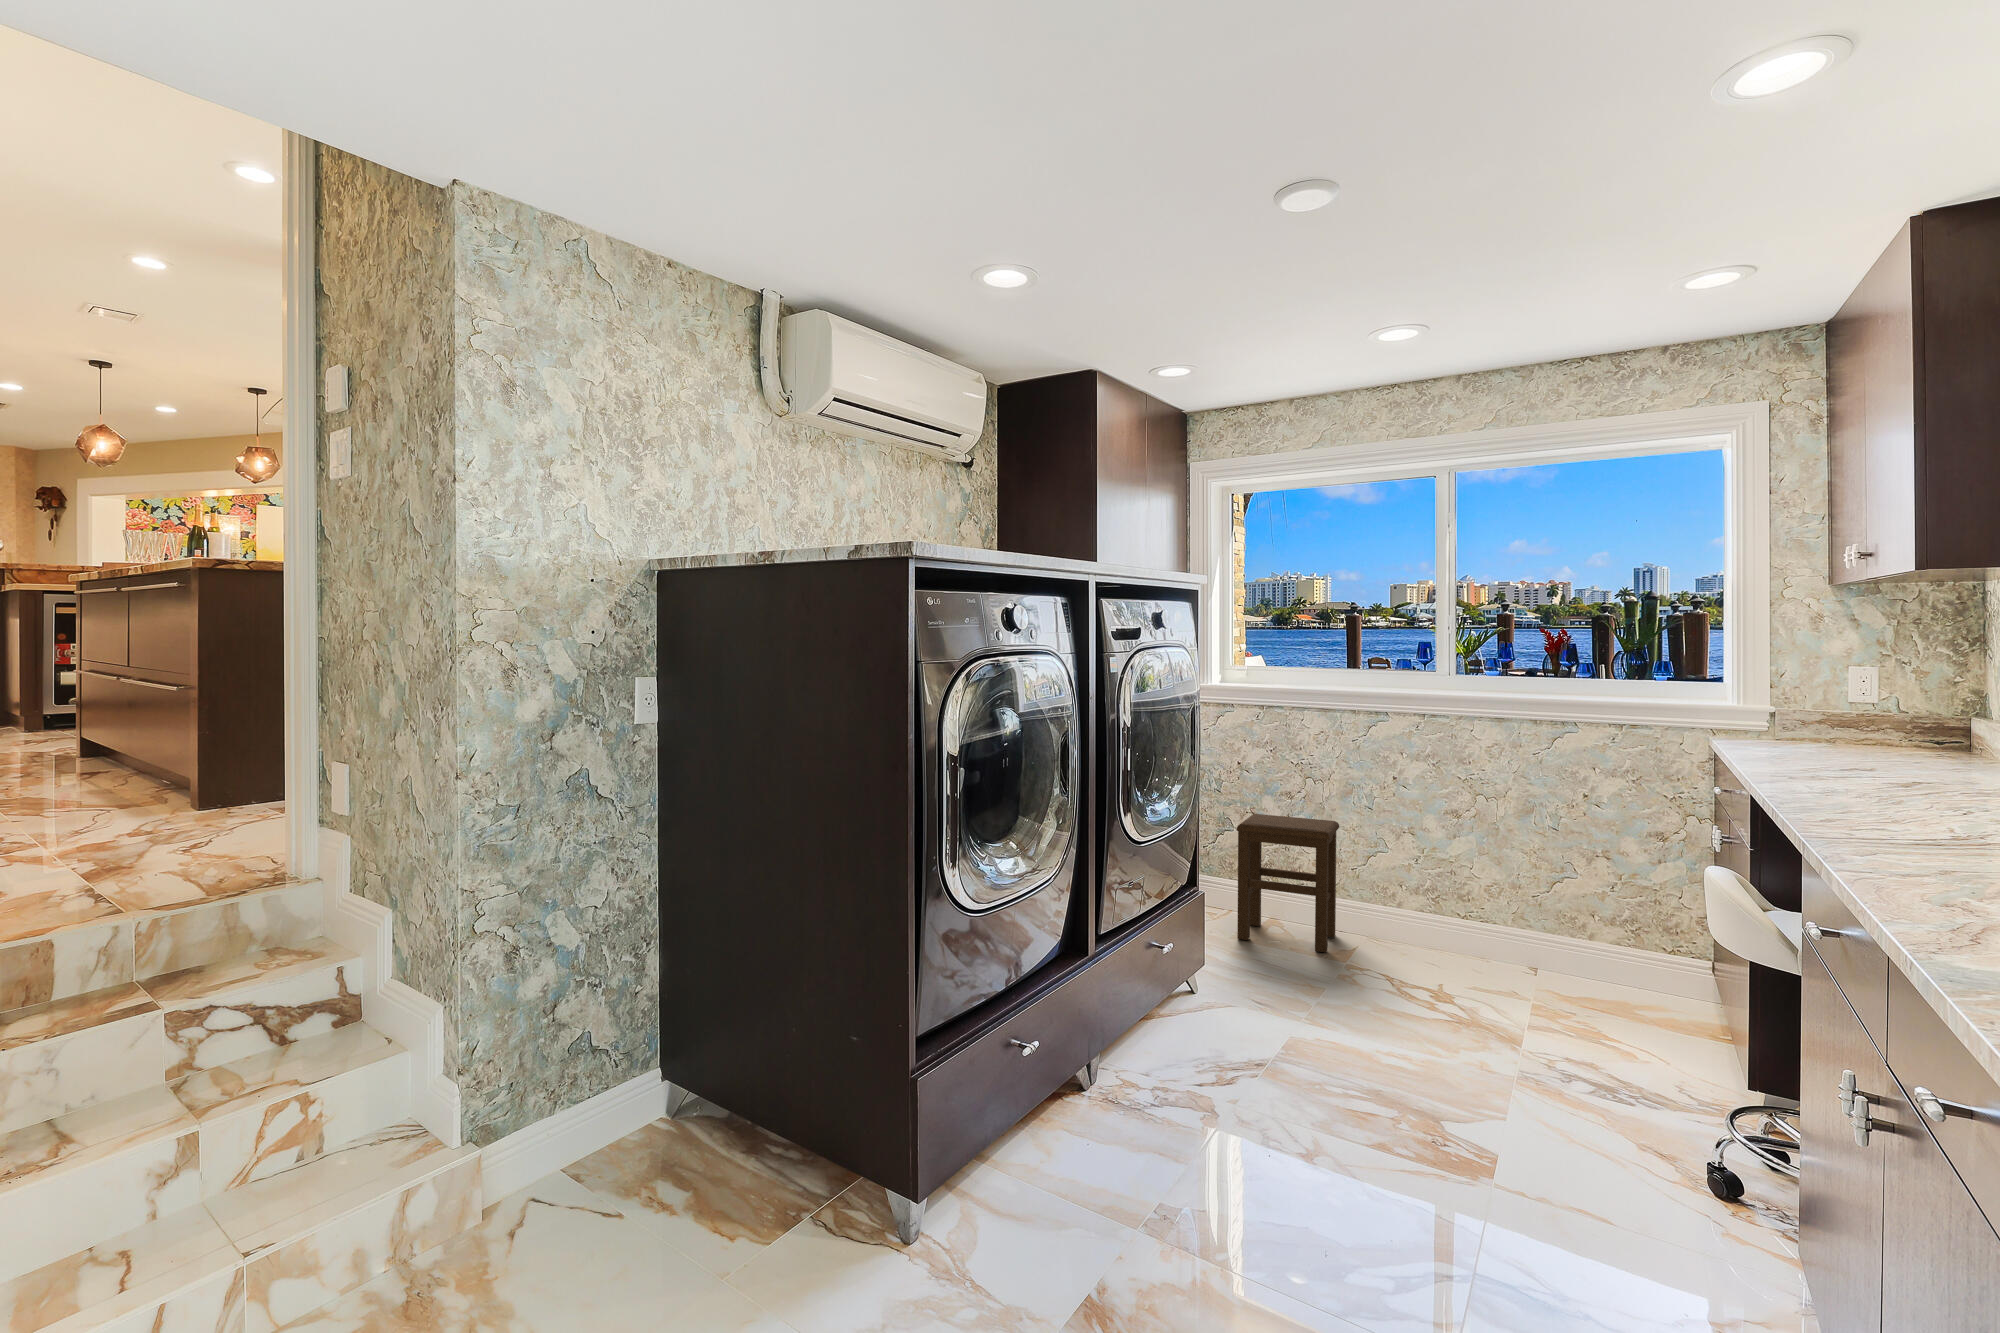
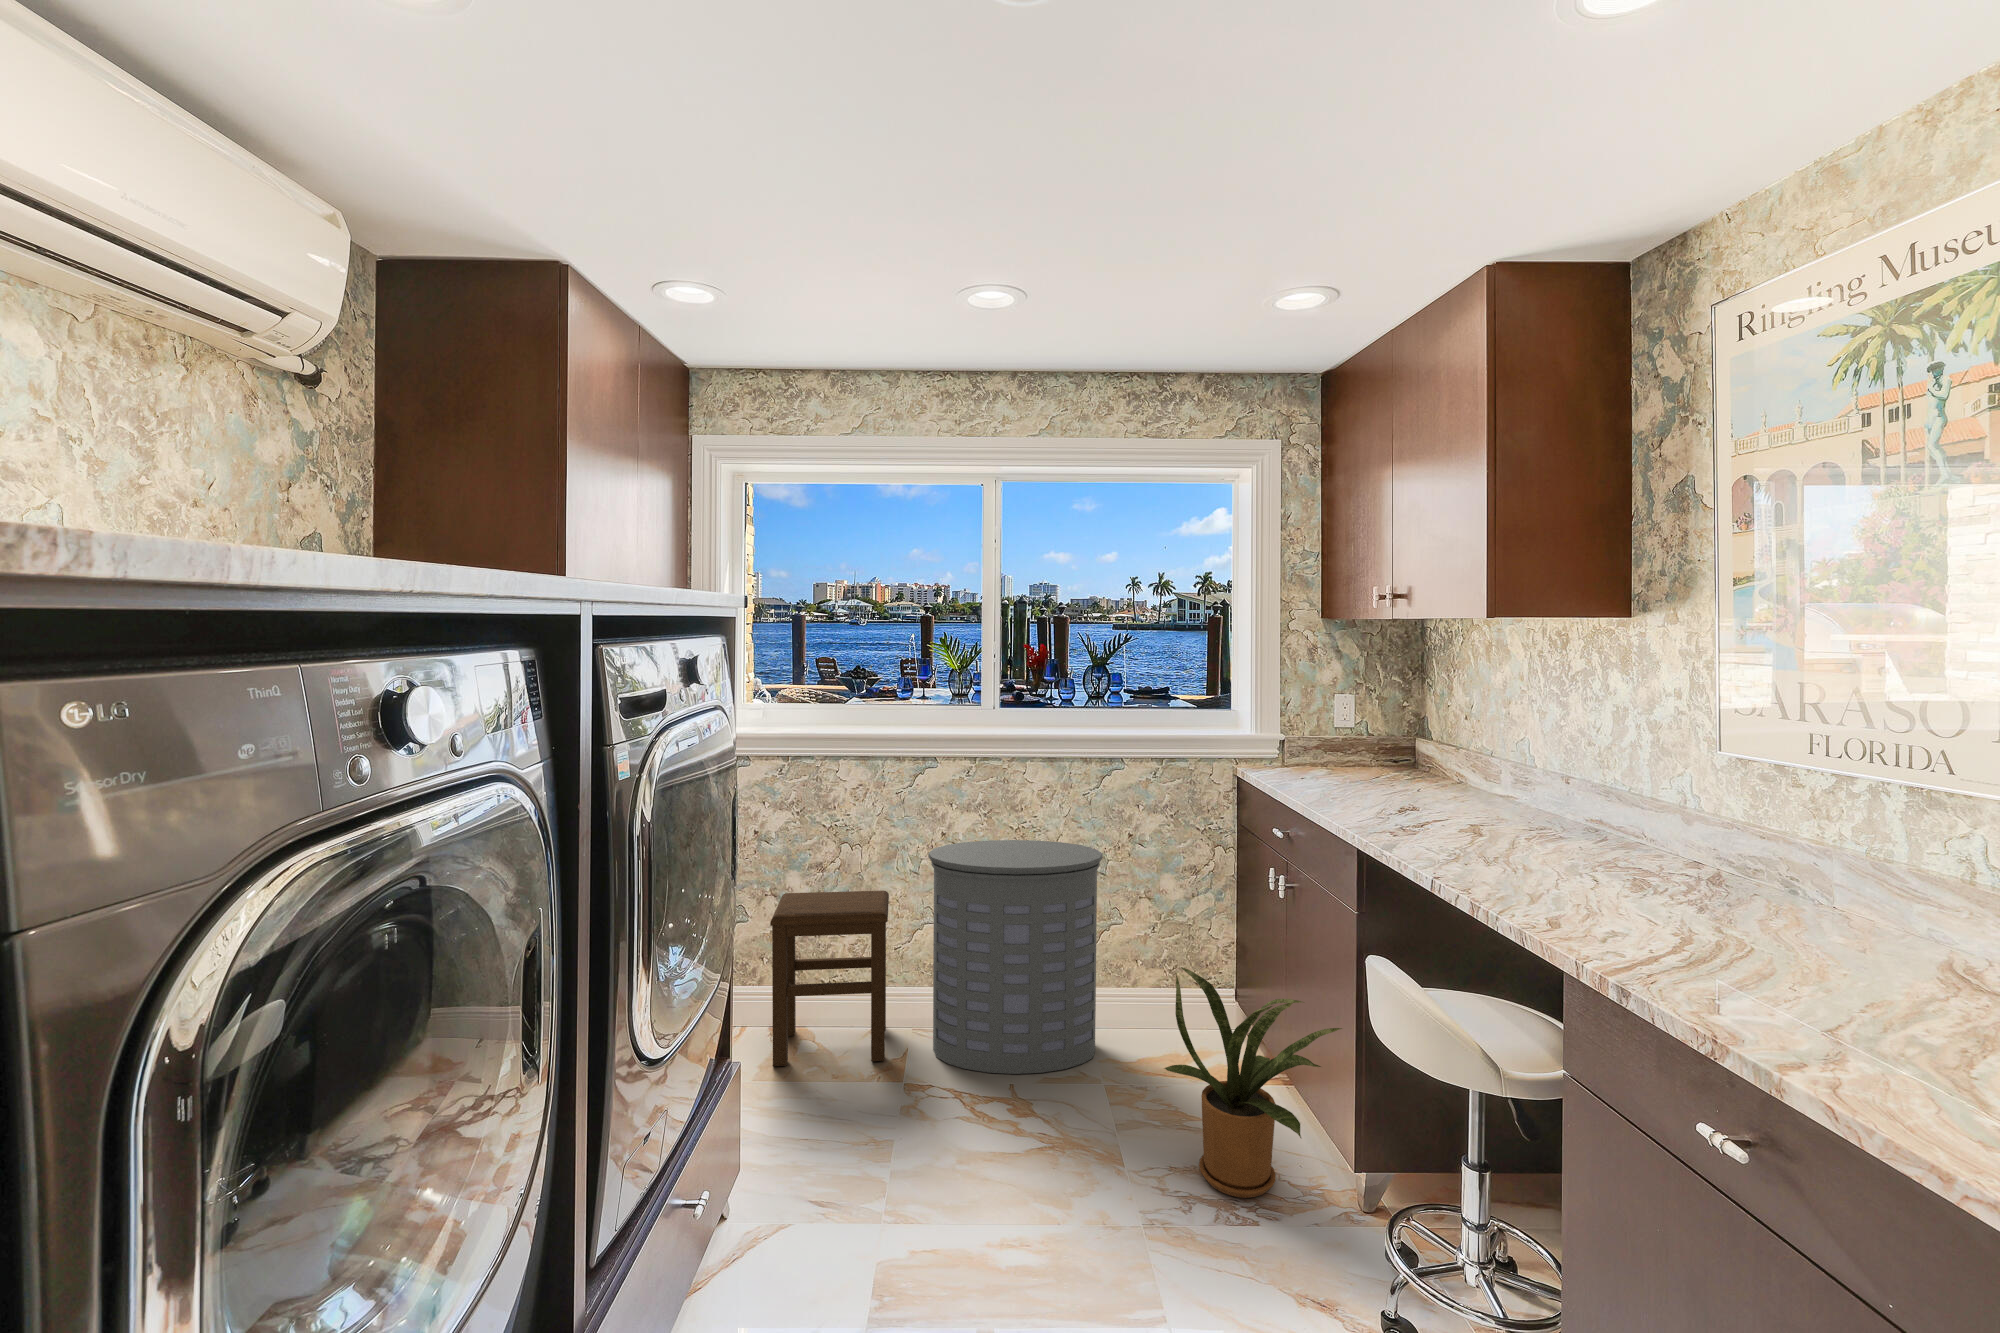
laundry hamper: none [1368,787,1536,989] -> present [928,840,1103,1074]
house plant: none [1557,894,1733,1096] -> present [1165,967,1342,1198]

